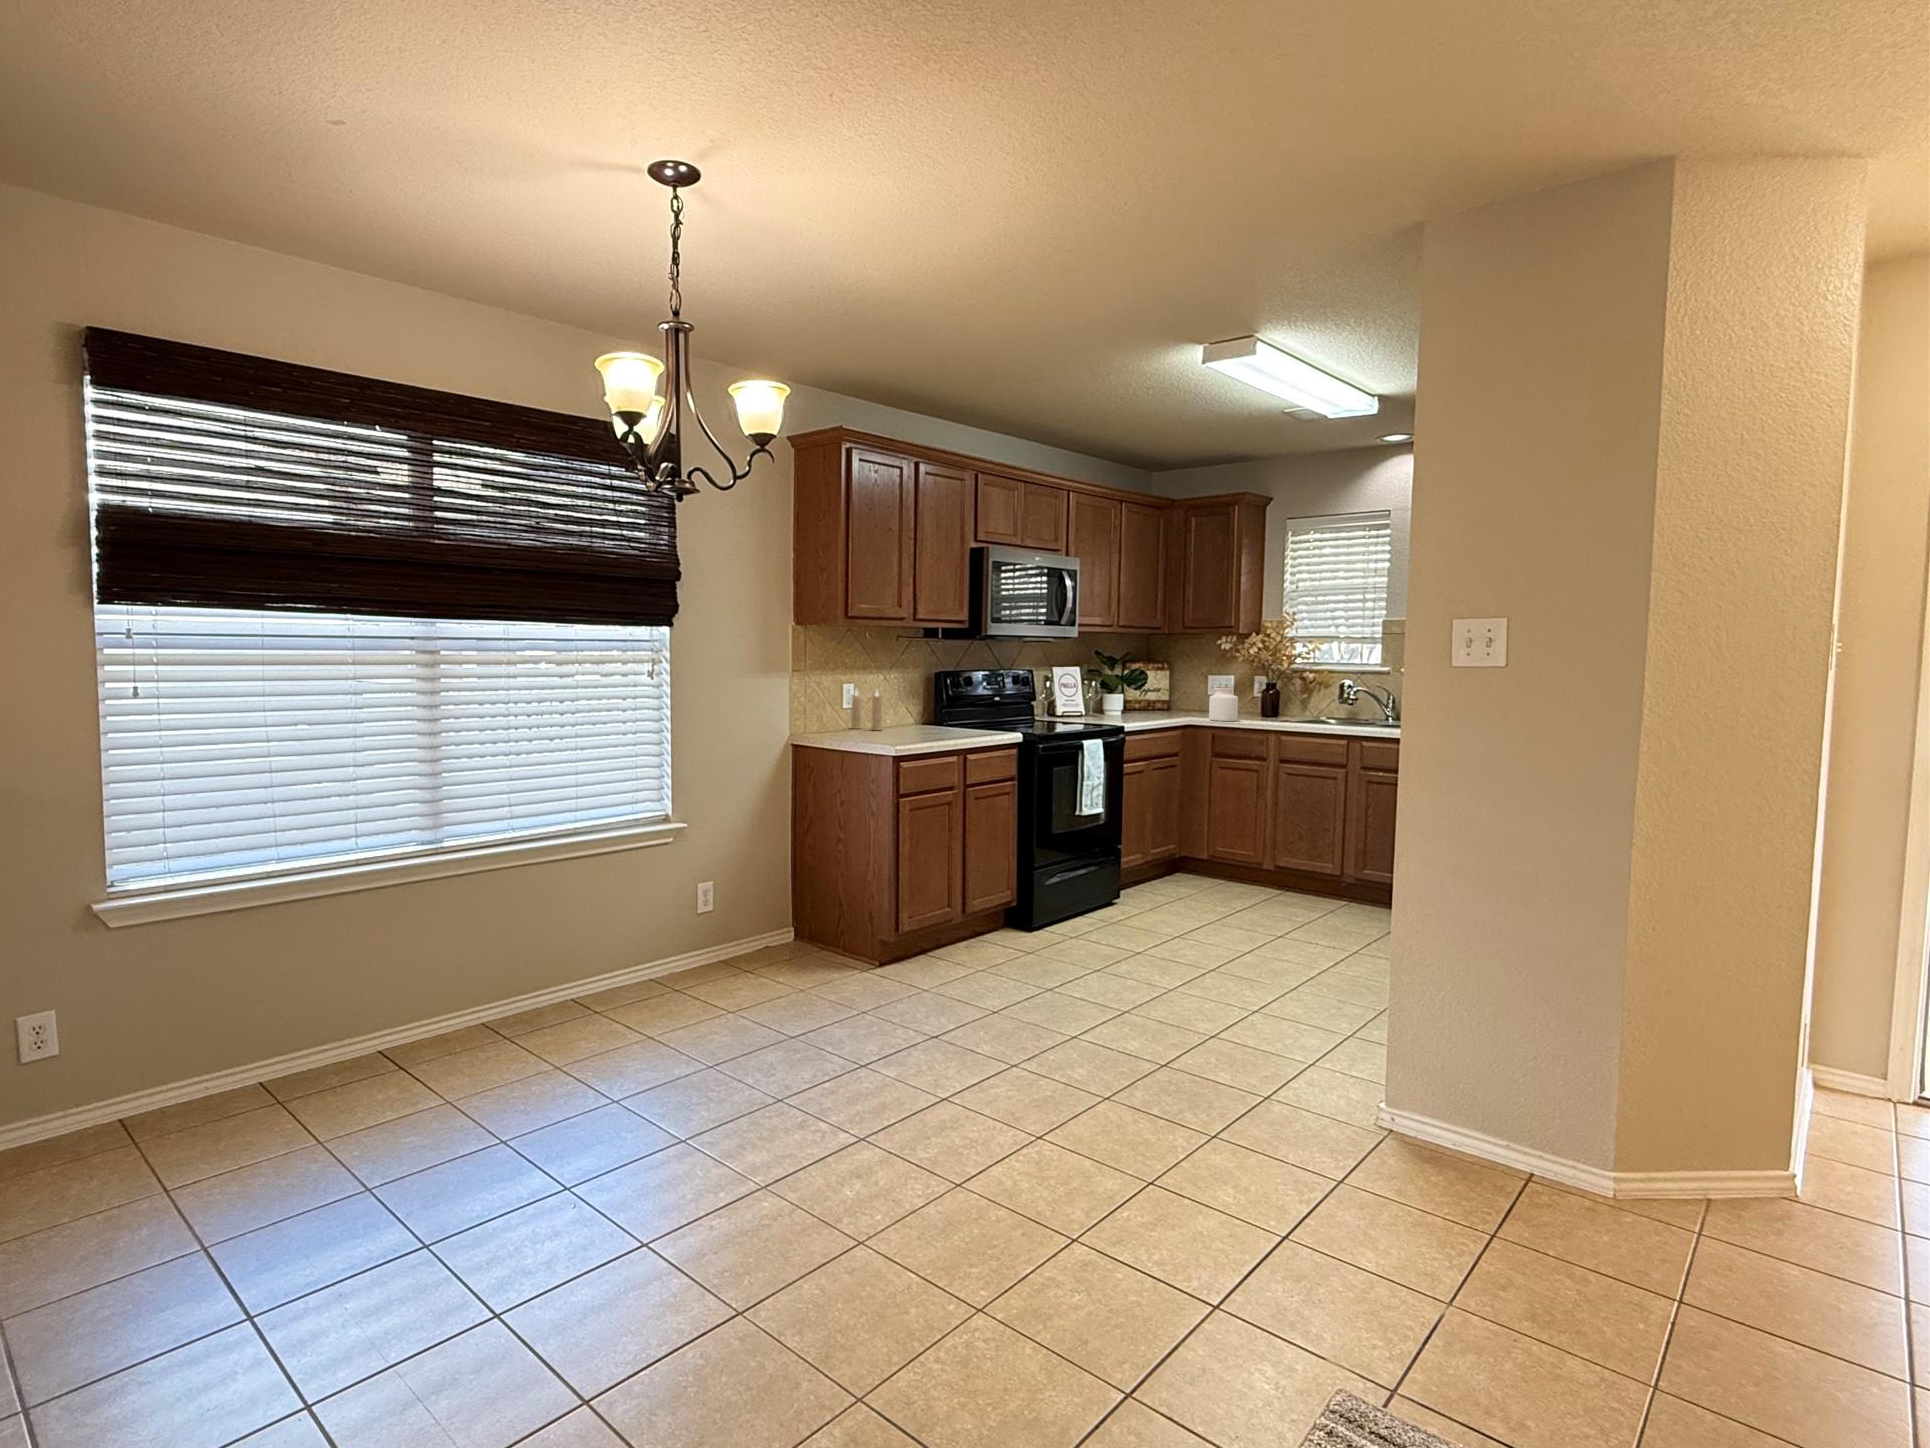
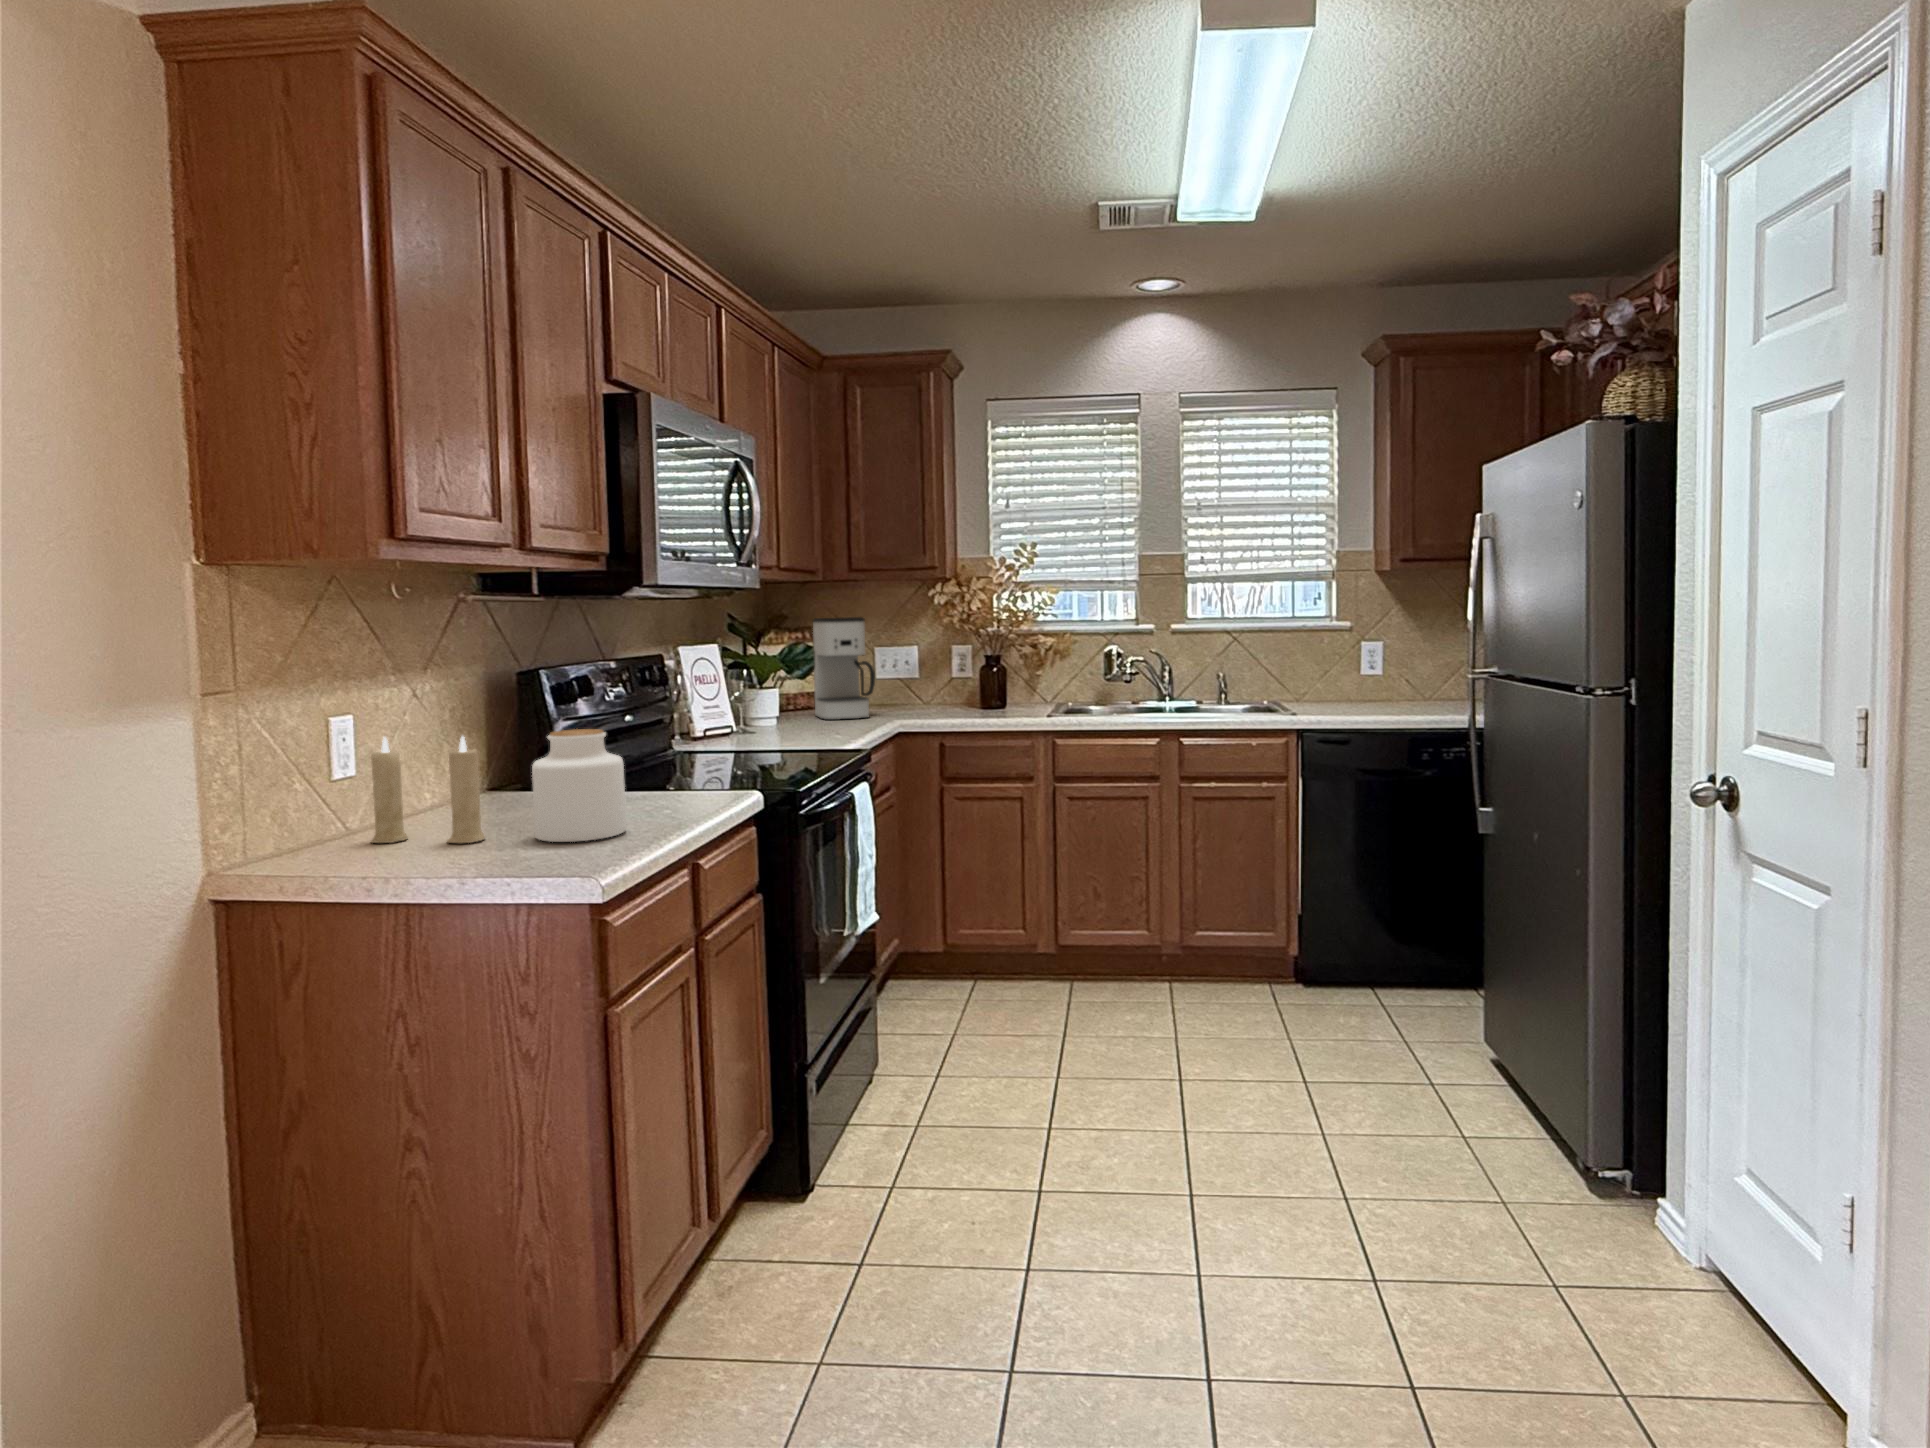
coffee maker: none [1150,656,1187,717] -> present [813,617,875,720]
jar: present [1209,687,1238,721] -> present [532,729,626,842]

